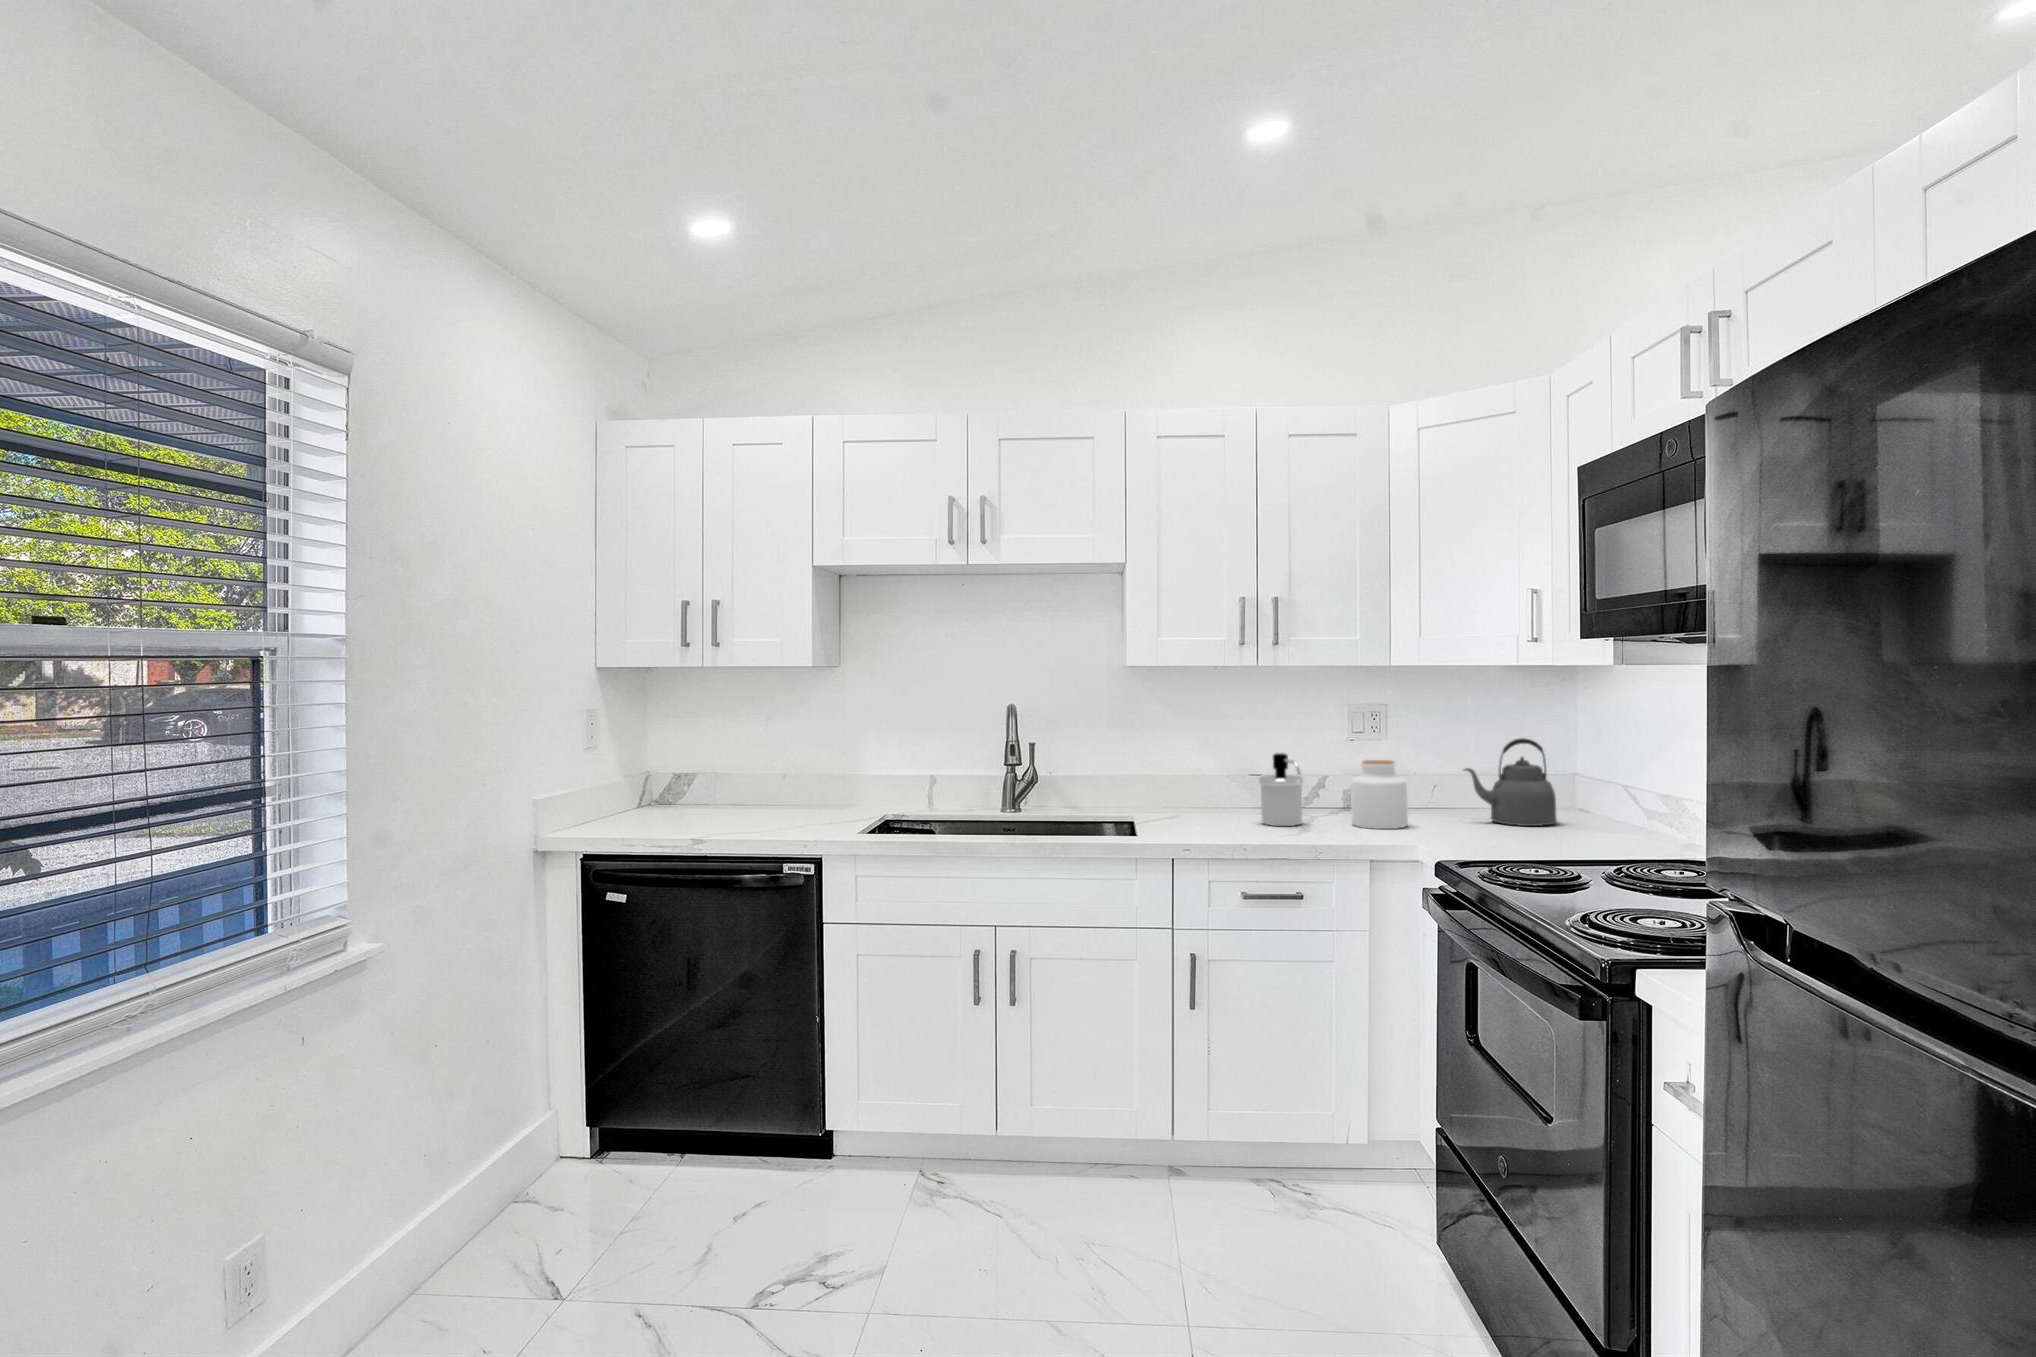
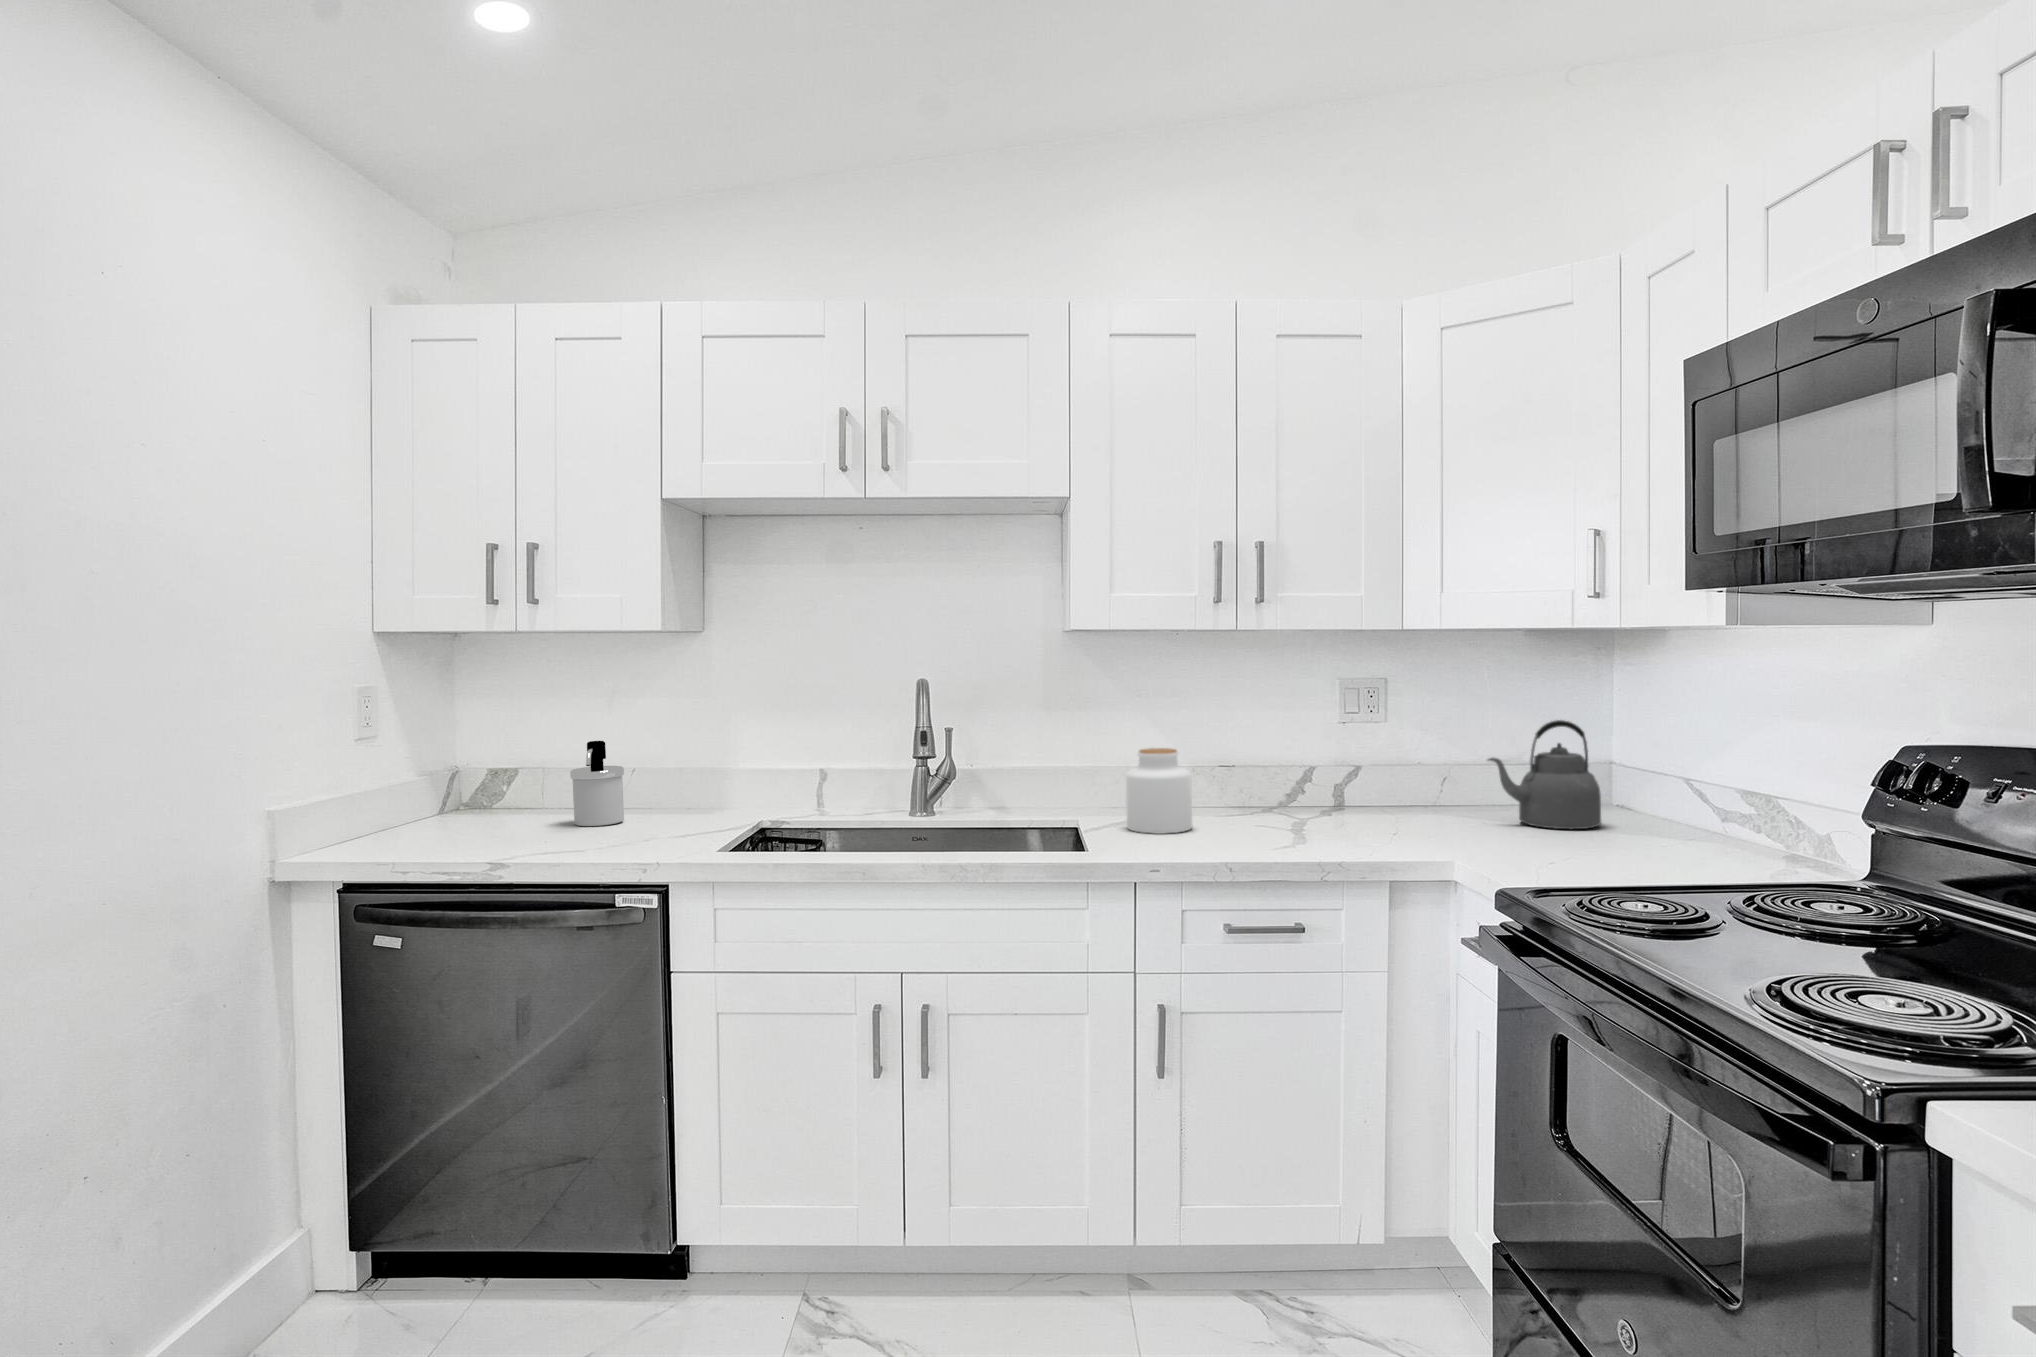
soap dispenser: present [1259,753,1303,826] -> present [570,741,624,826]
jar: present [1351,760,1408,829] -> present [1126,748,1192,834]

